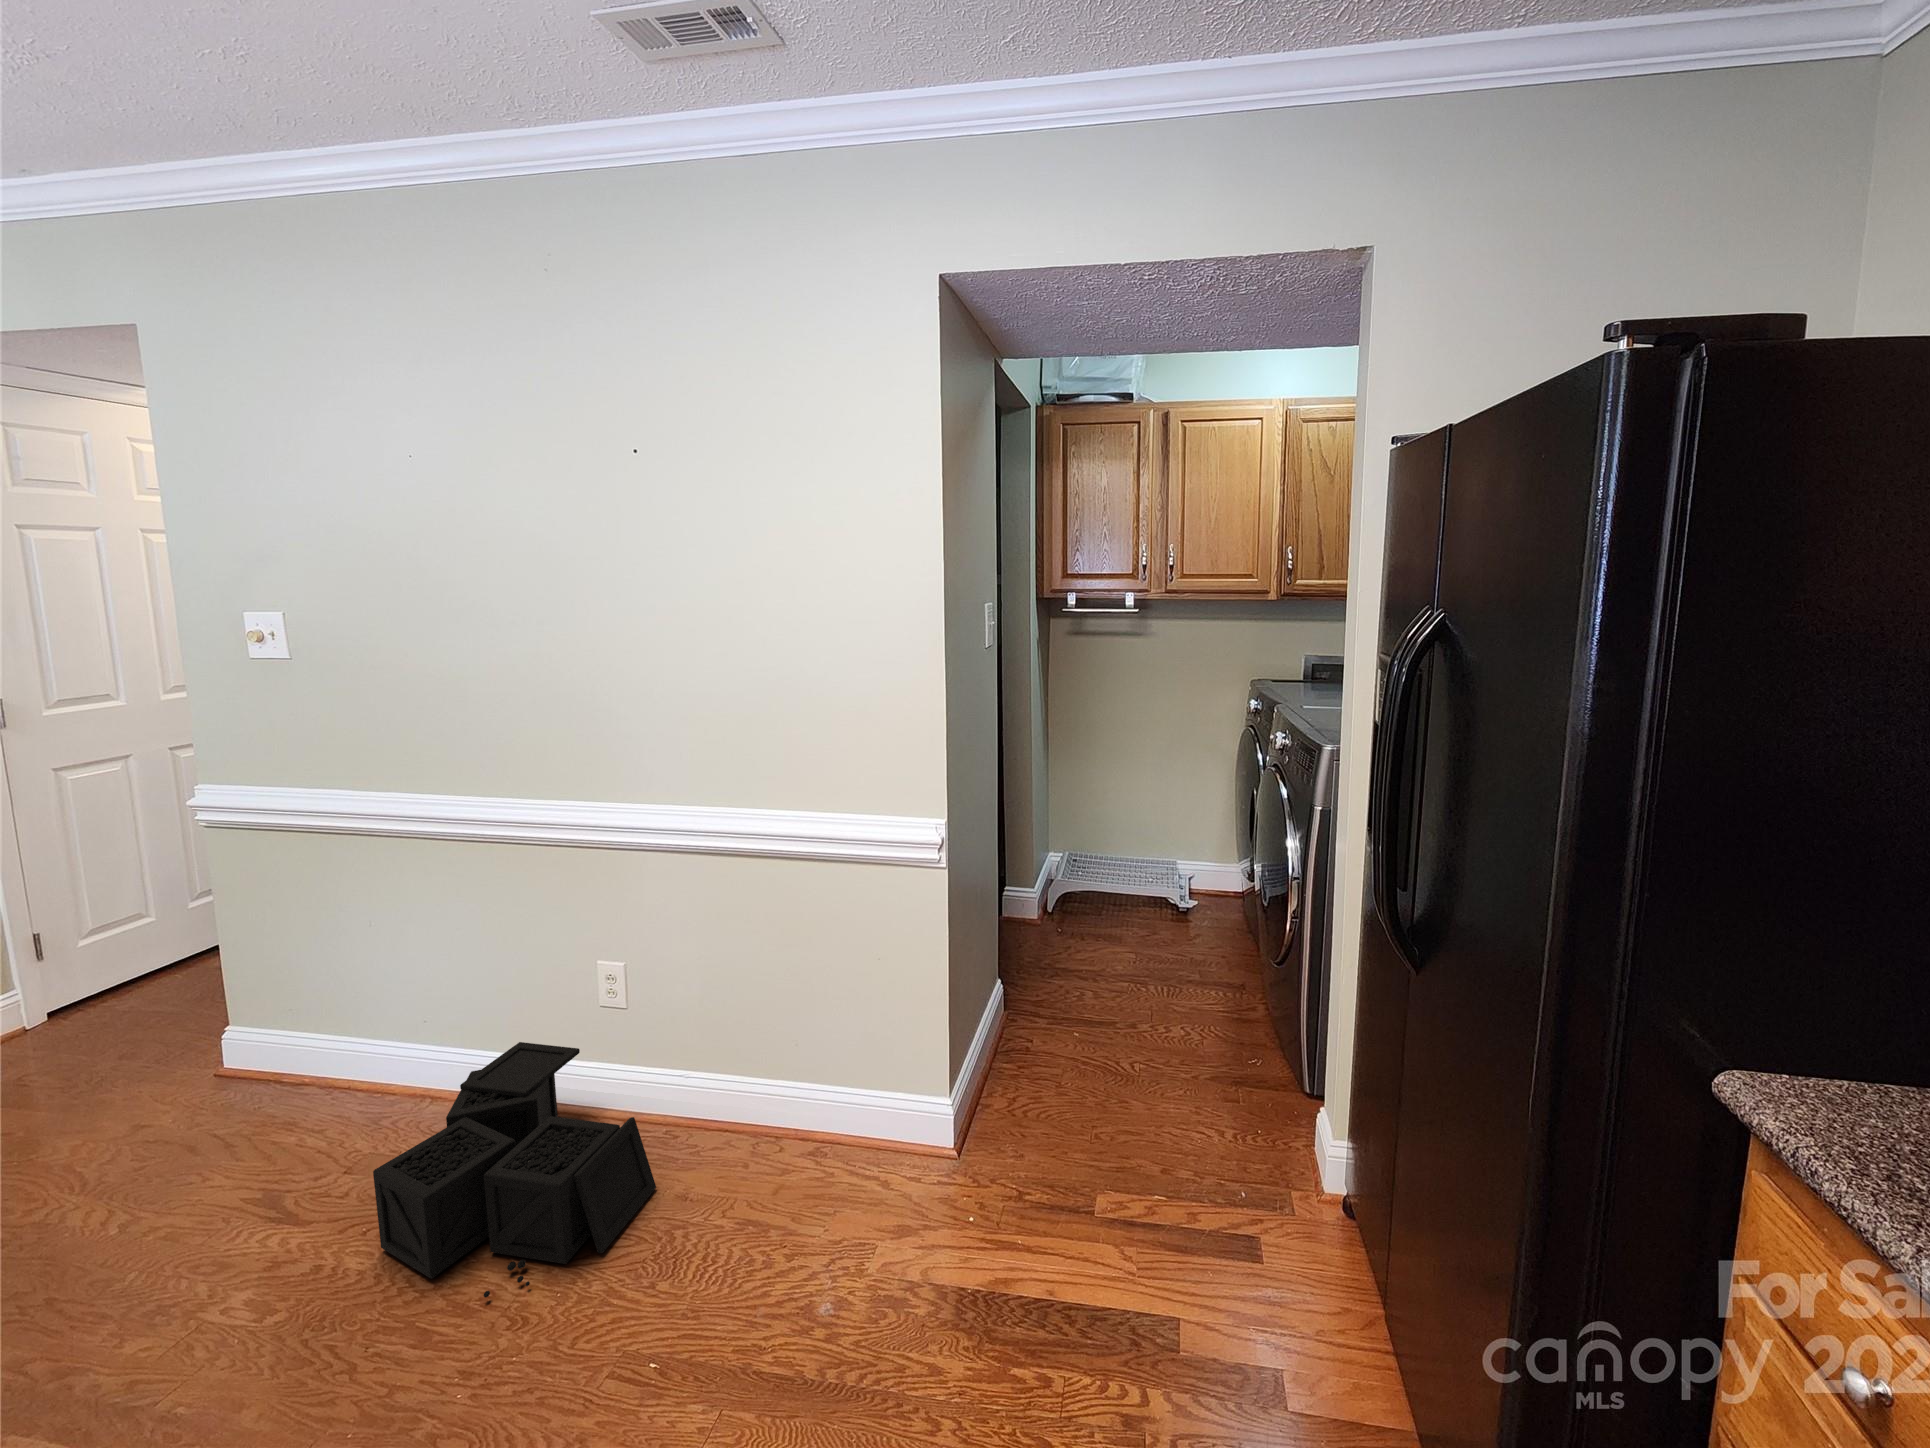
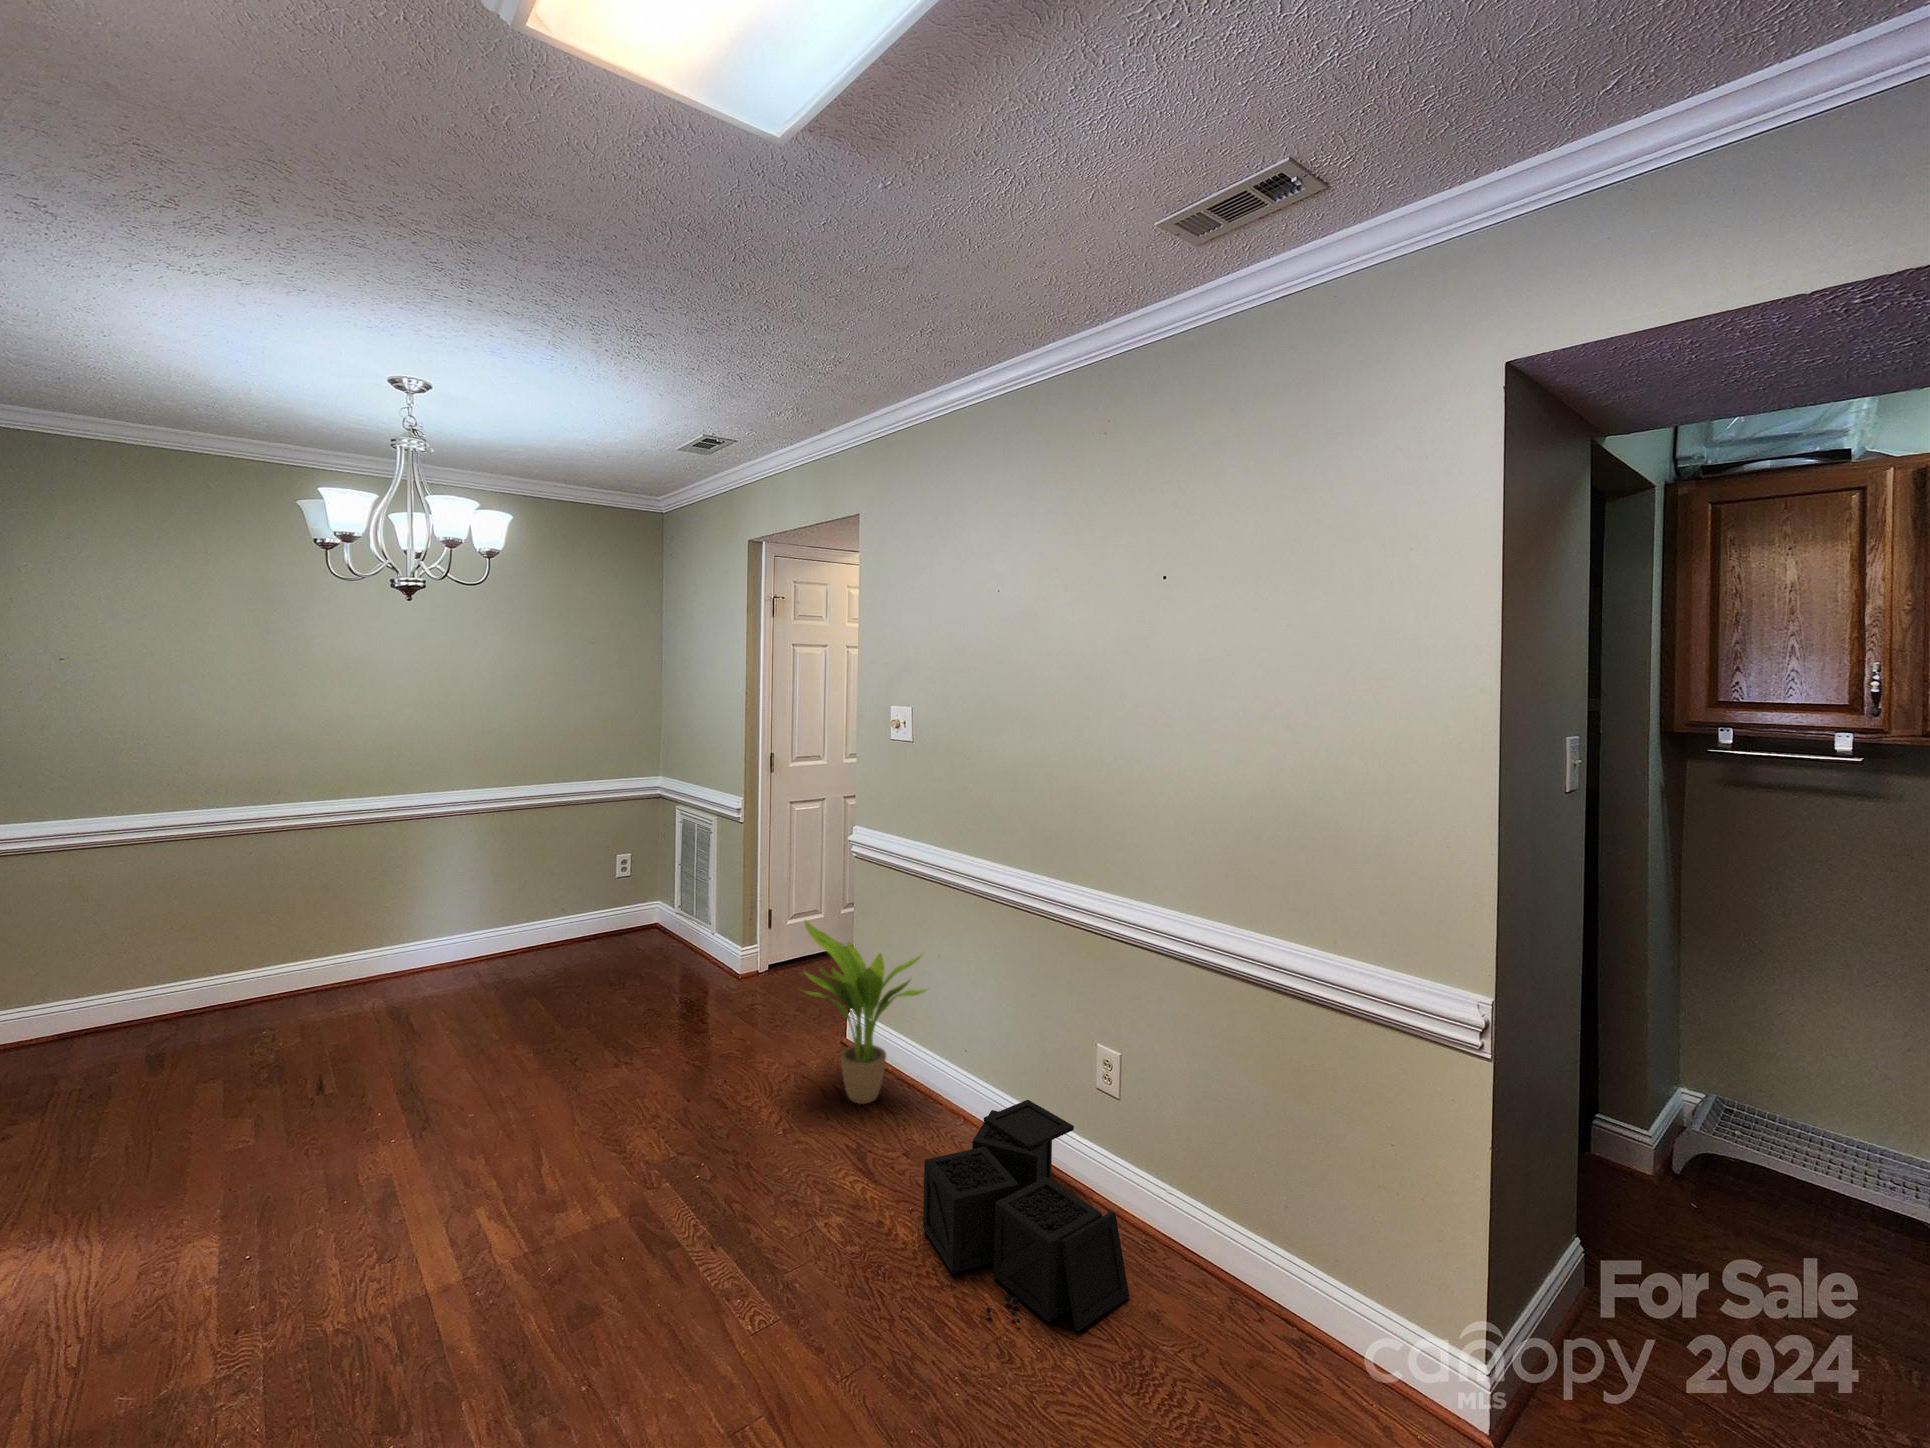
potted plant: none [103,919,363,1141] -> present [804,921,926,1104]

